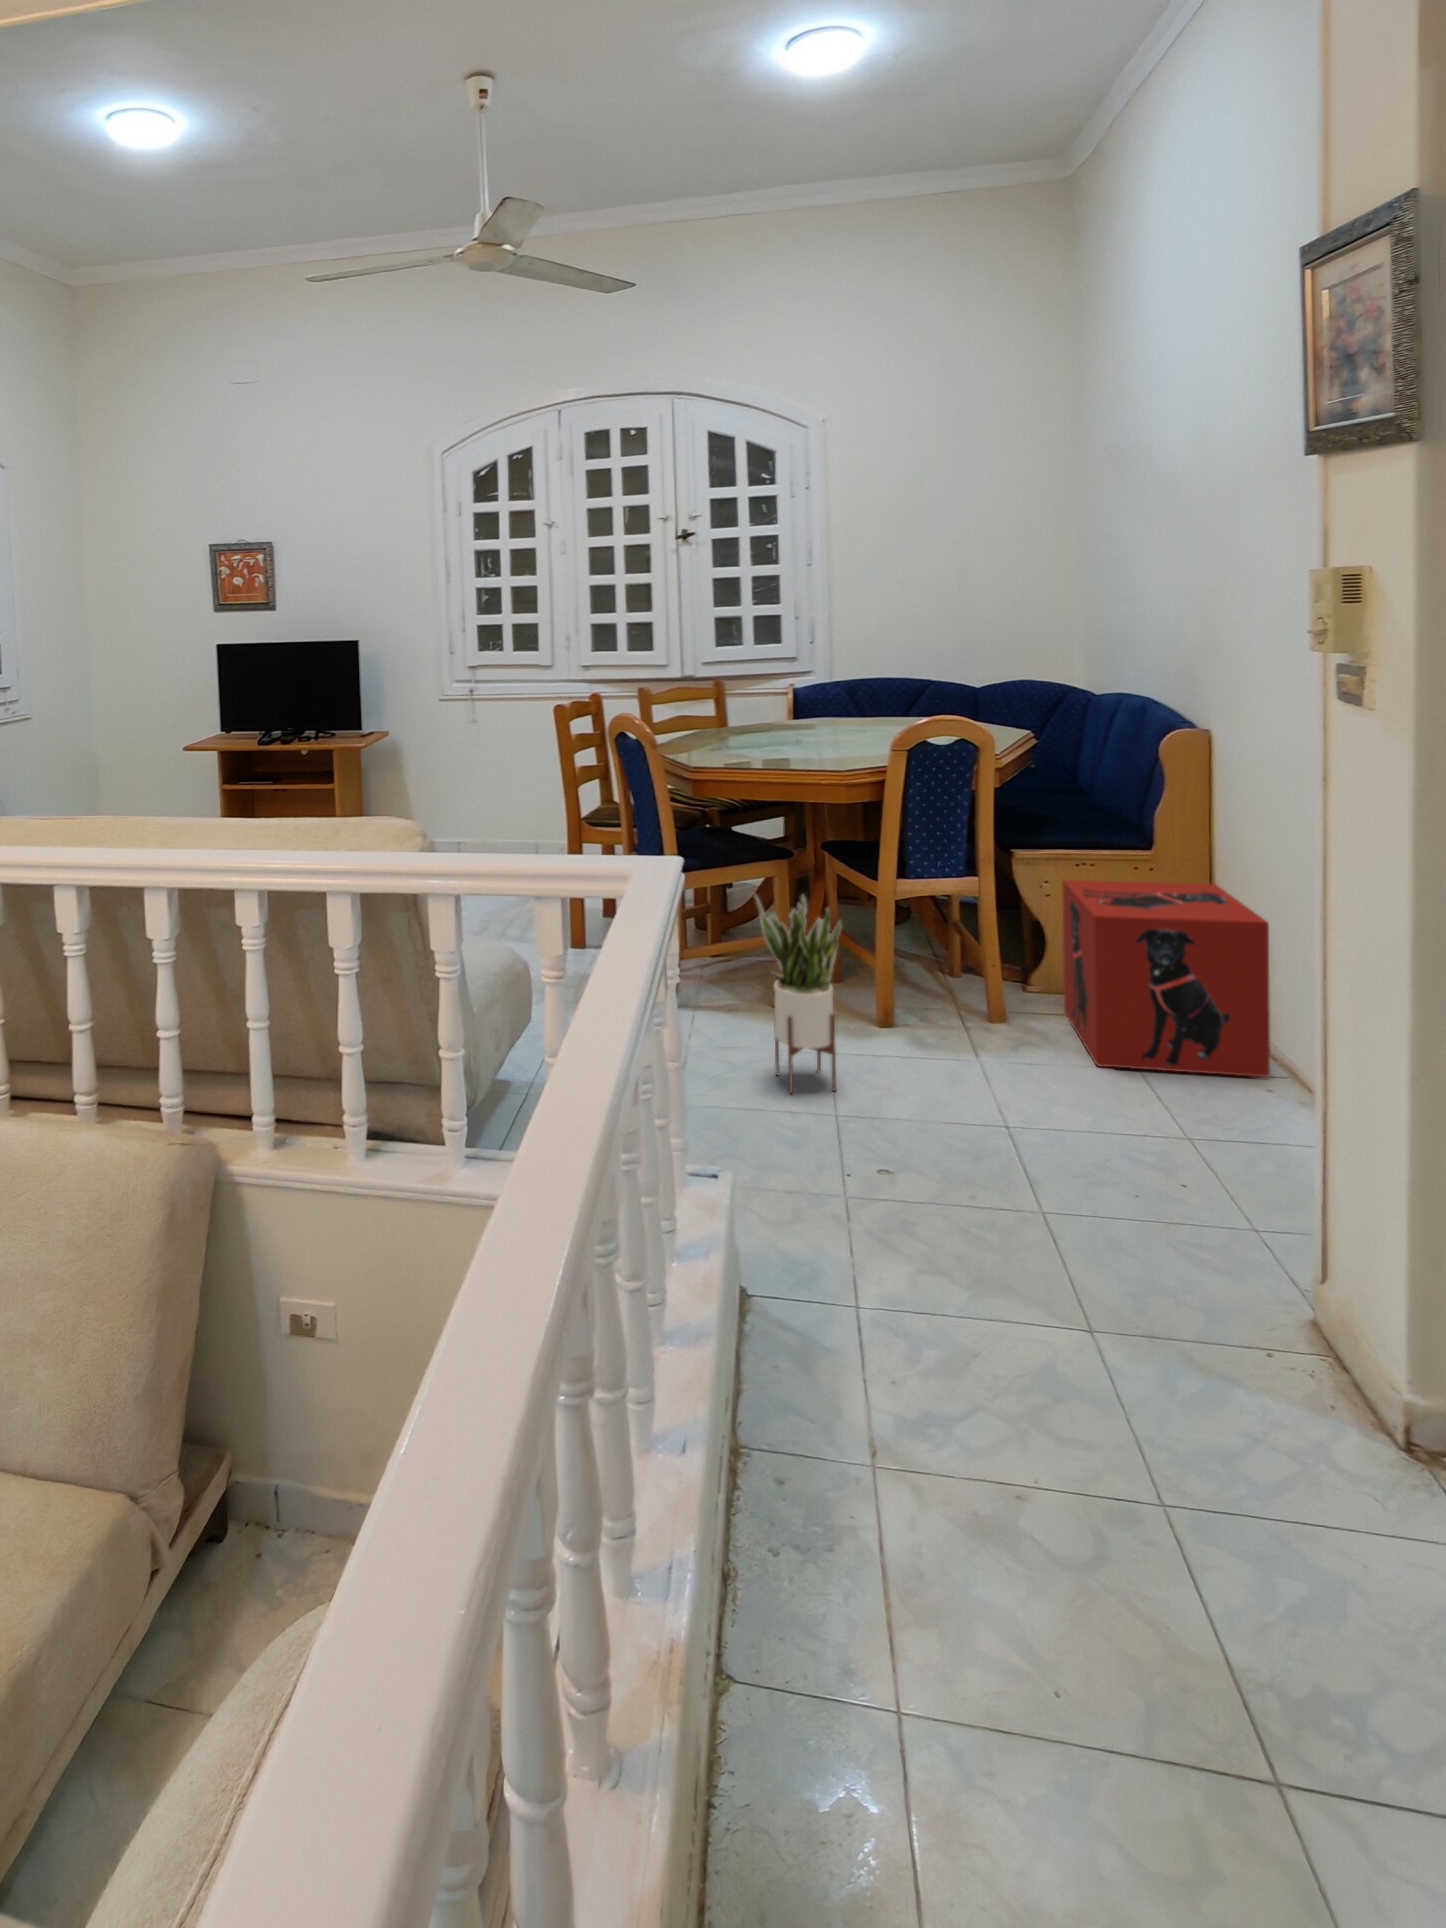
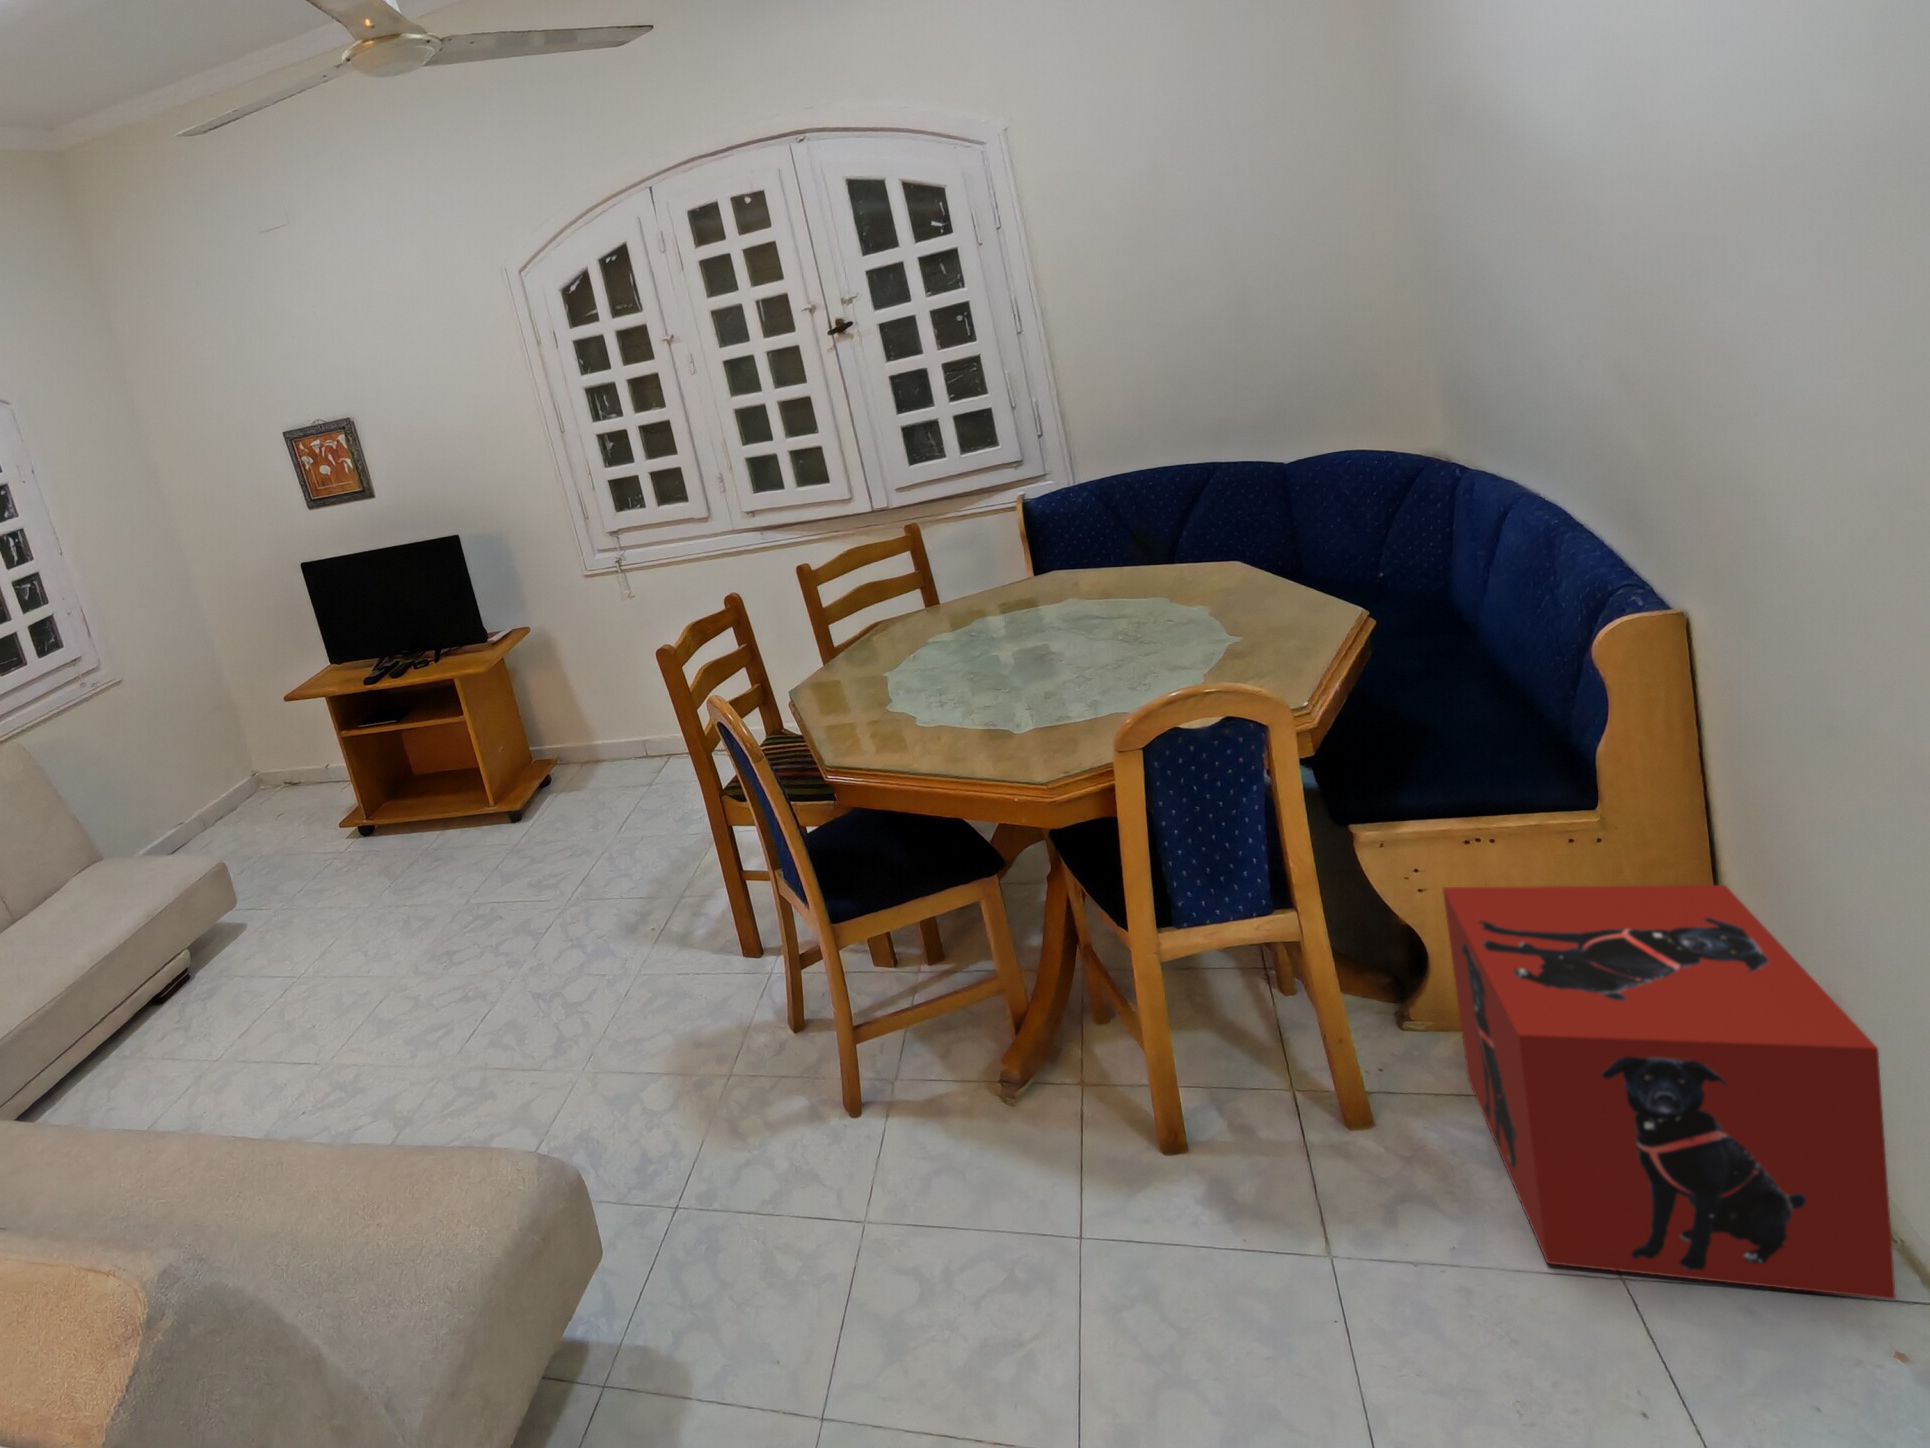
potted plant: present [754,895,842,1093] -> none [911,1052,1093,1365]

